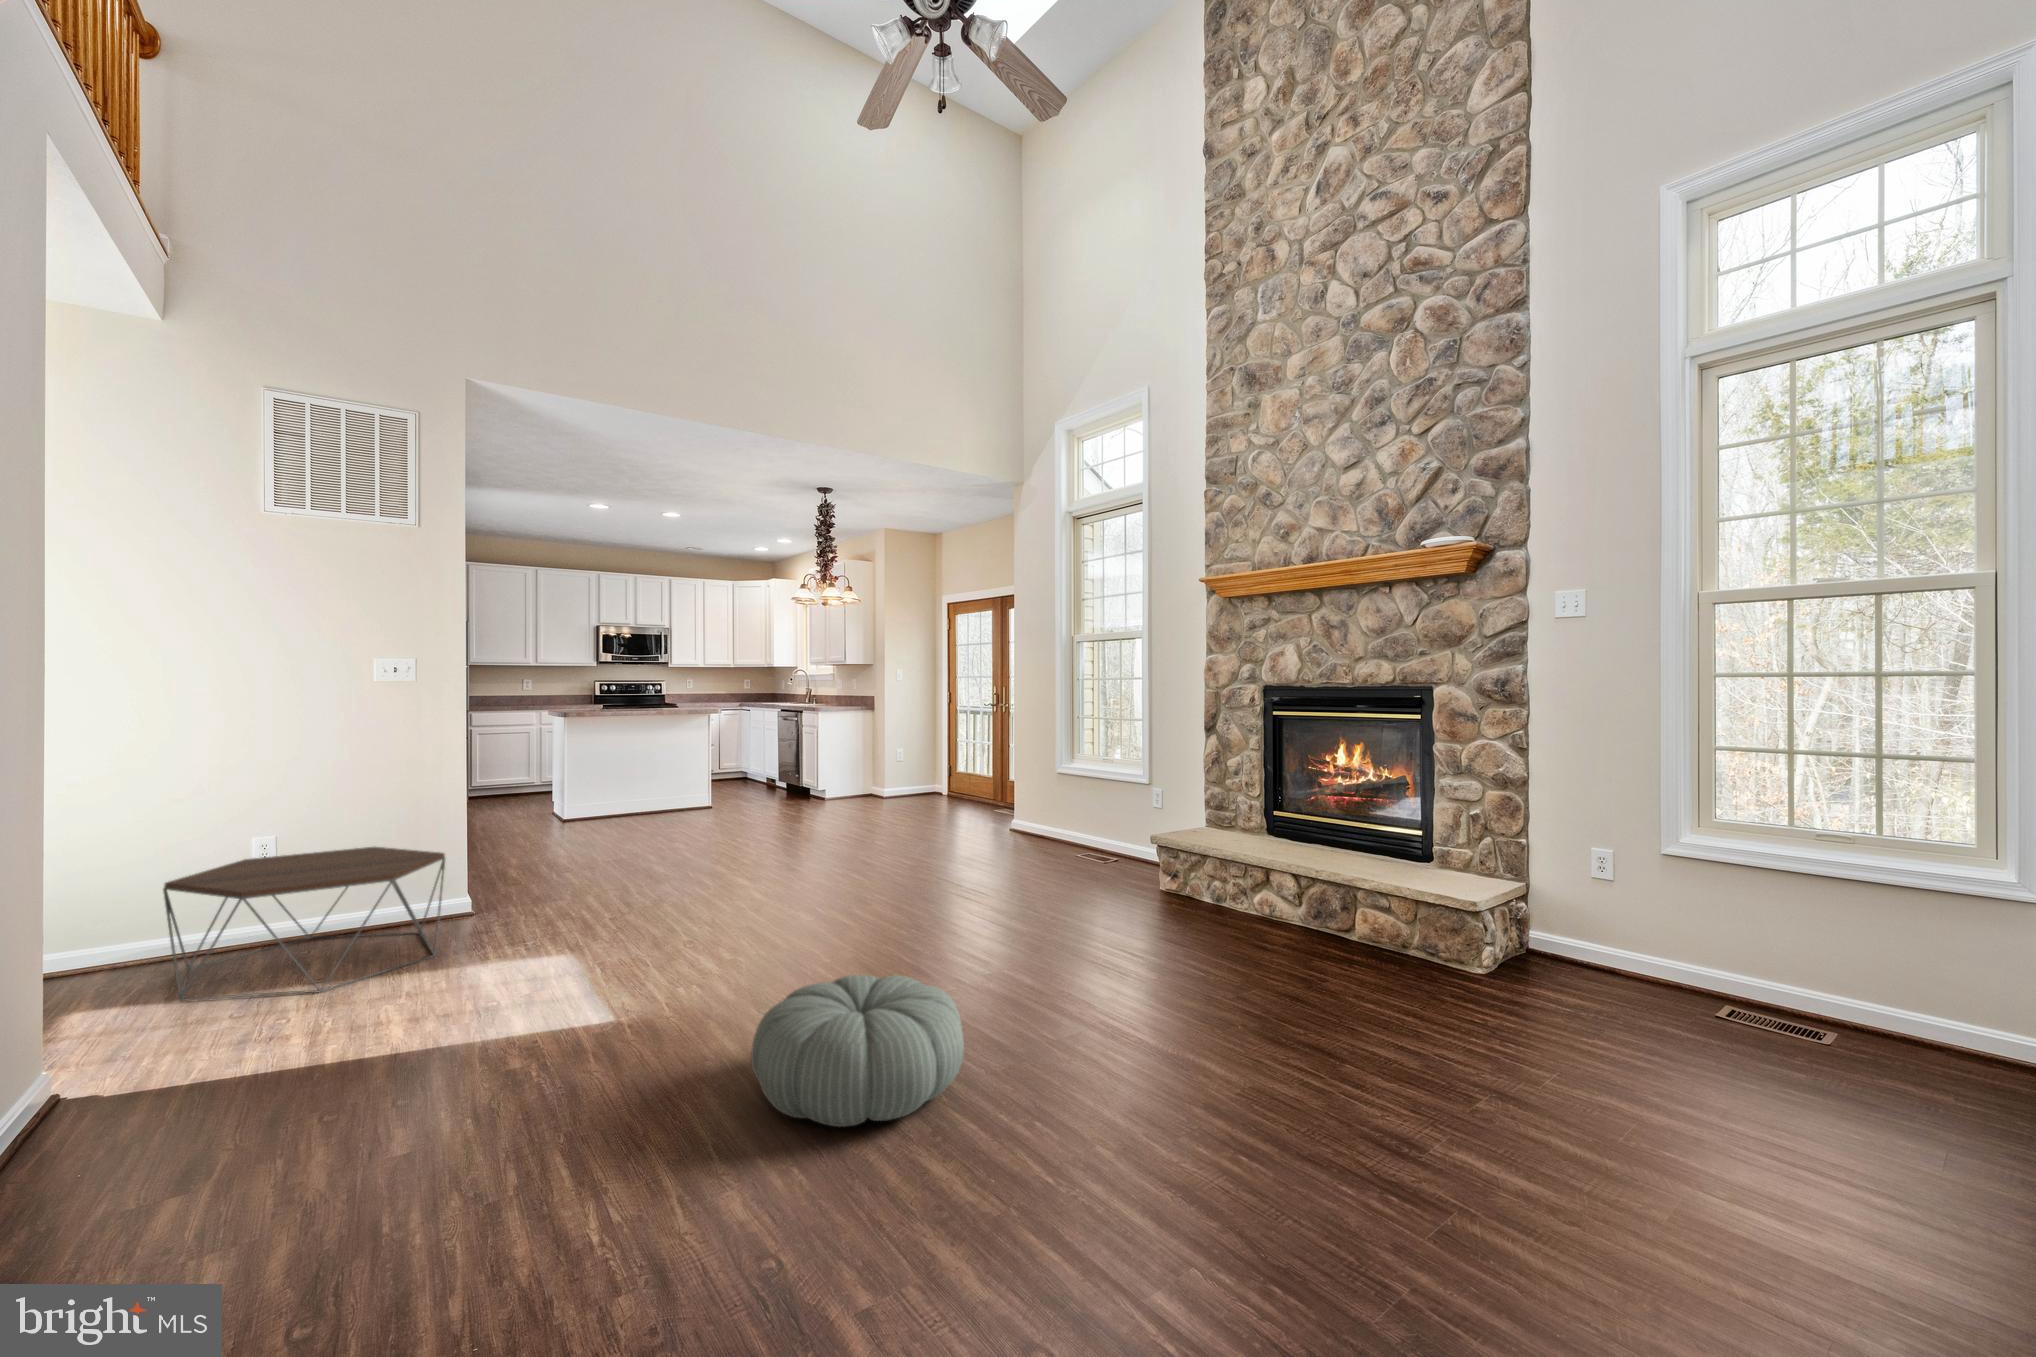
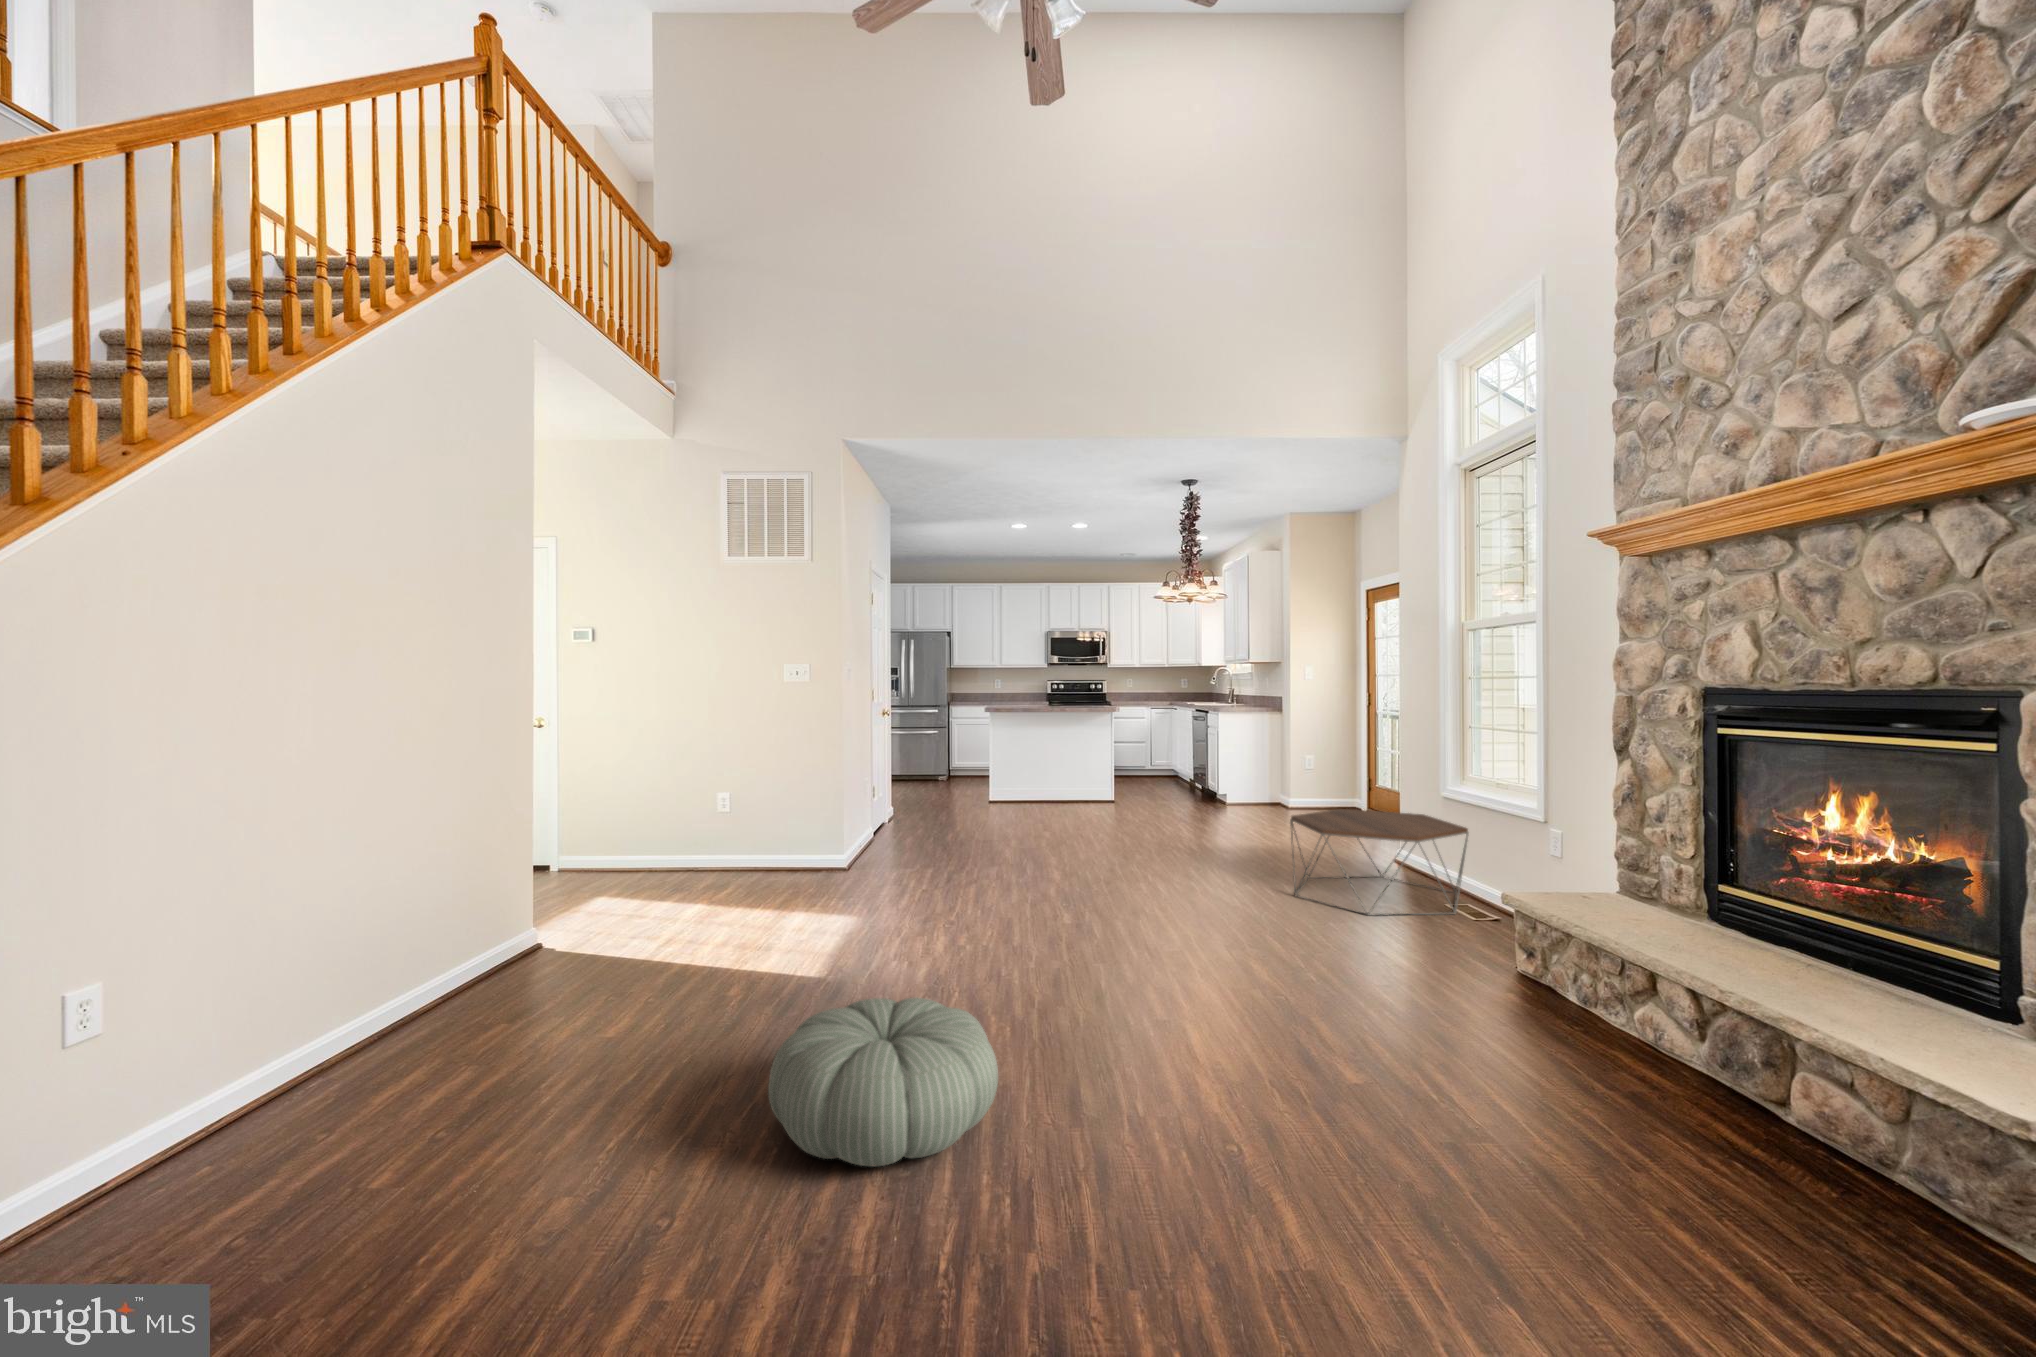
coffee table: present [163,847,445,1001] -> present [1290,809,1469,916]

